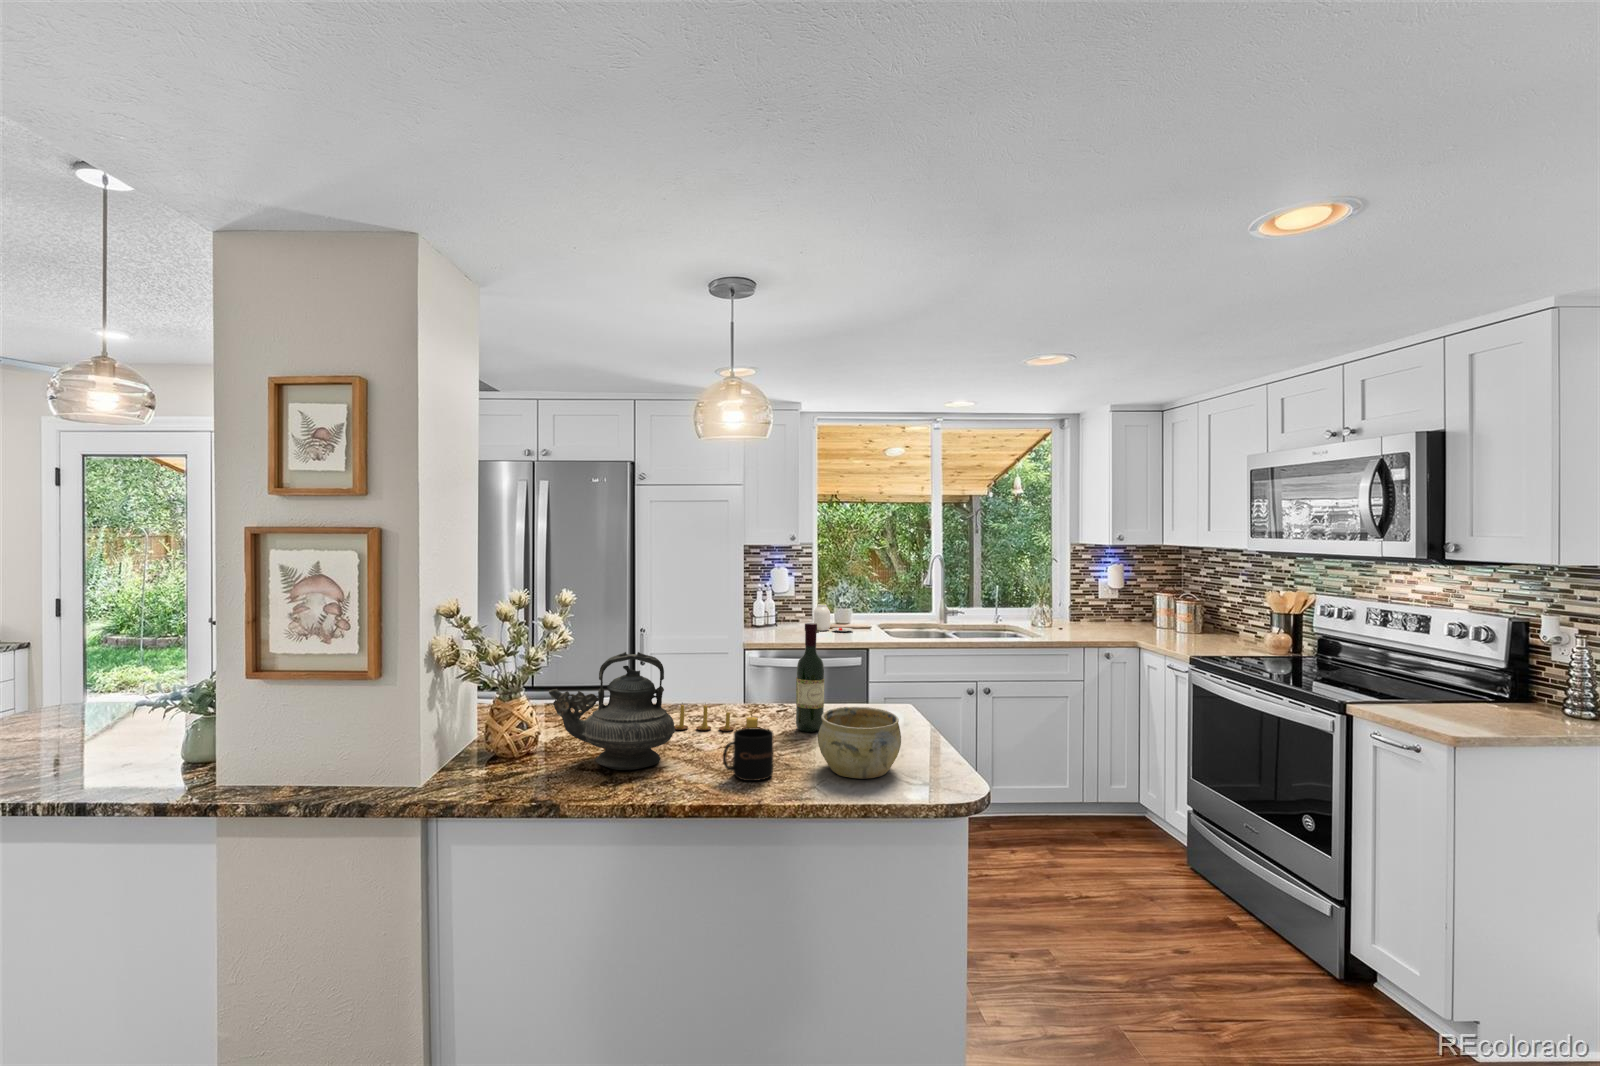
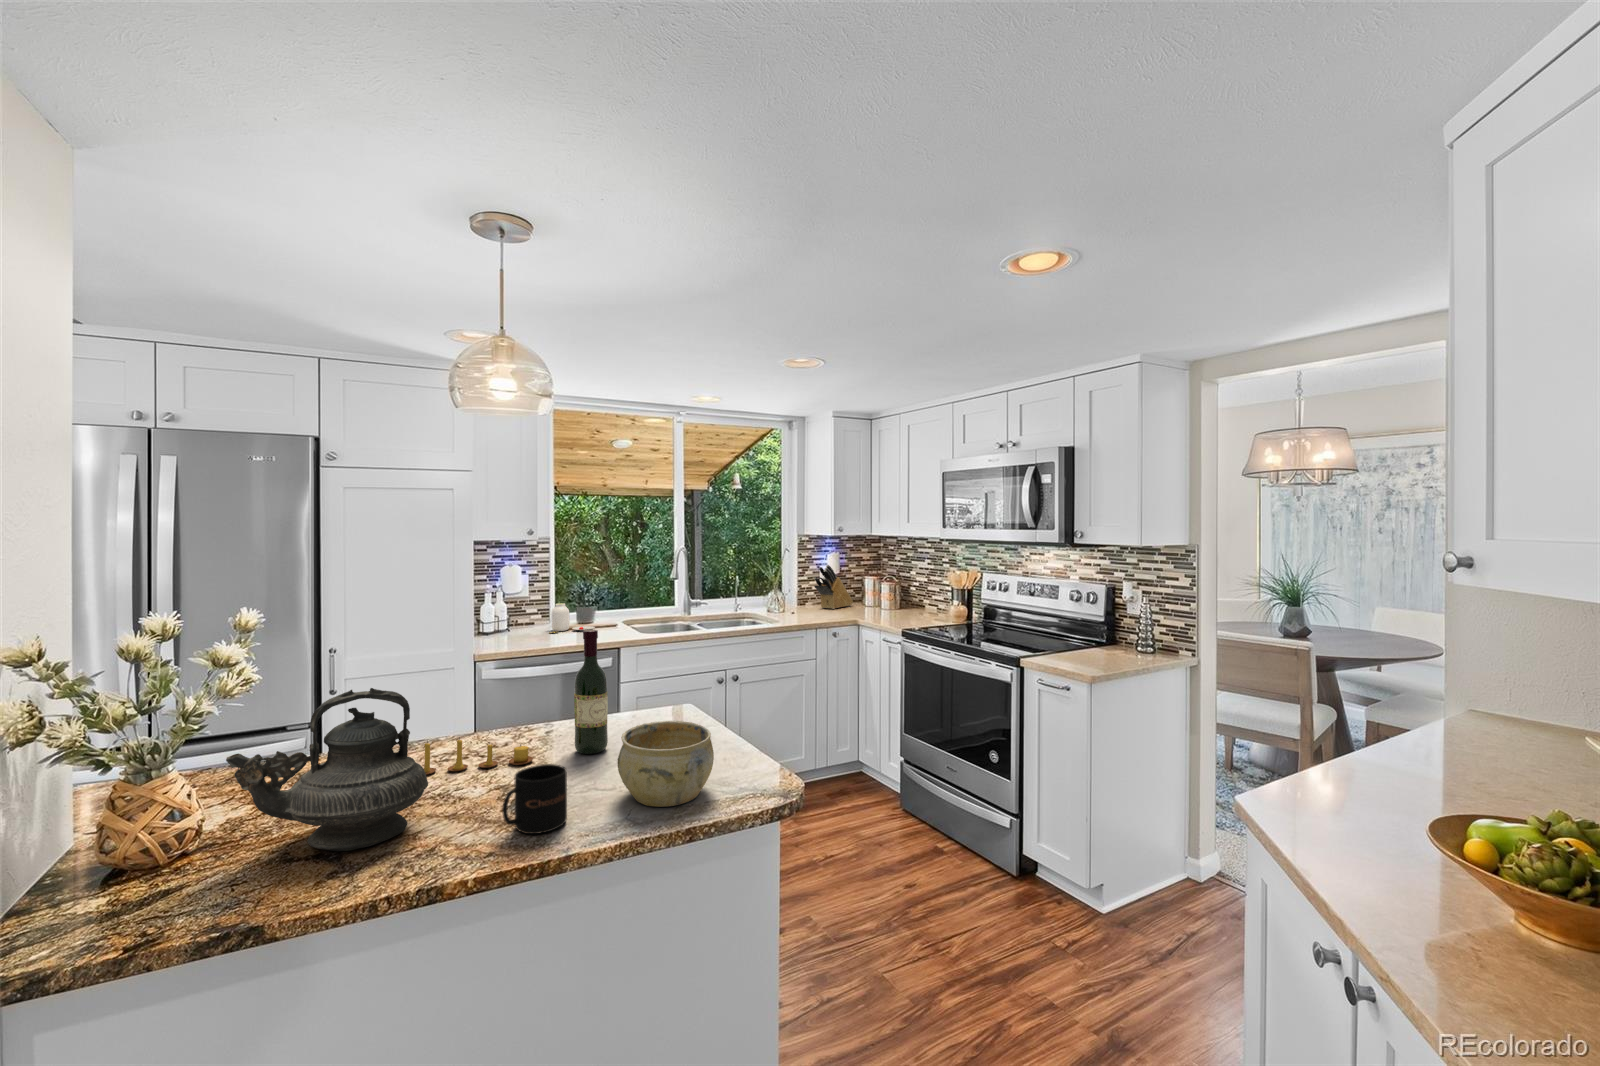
knife block: none [1095,578,1145,628] -> present [814,565,853,609]

